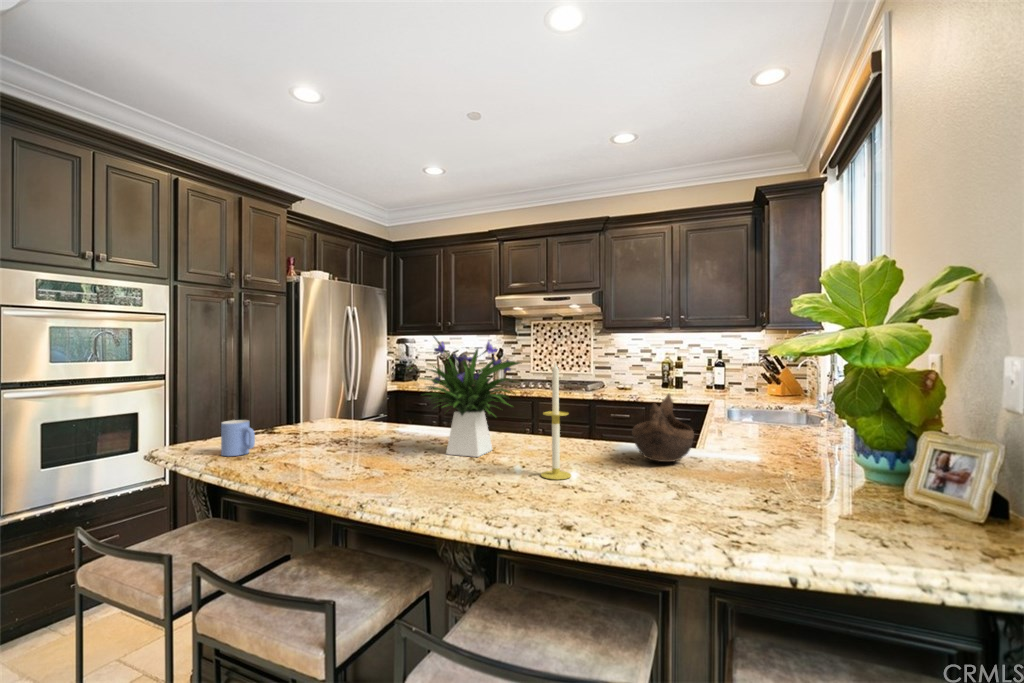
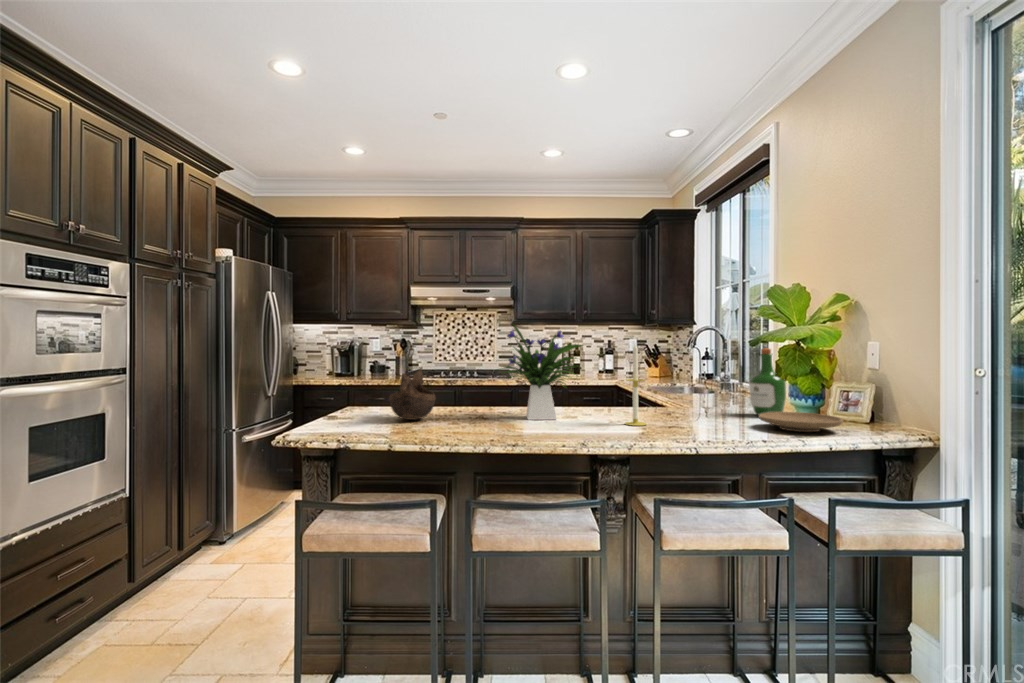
wine bottle: none [777,369,840,482] -> present [749,348,786,415]
decorative bowl: present [632,394,694,462] -> present [389,369,435,420]
mug: present [221,420,255,456] -> none [340,400,374,432]
plate: none [734,479,891,530] -> present [759,412,843,432]

